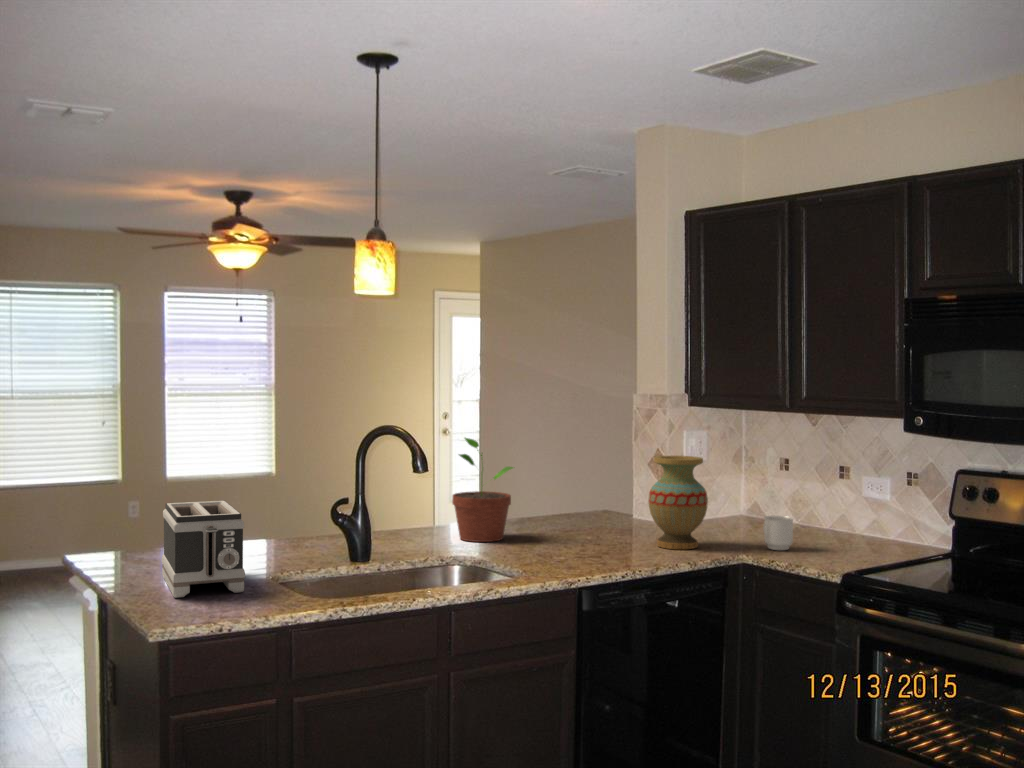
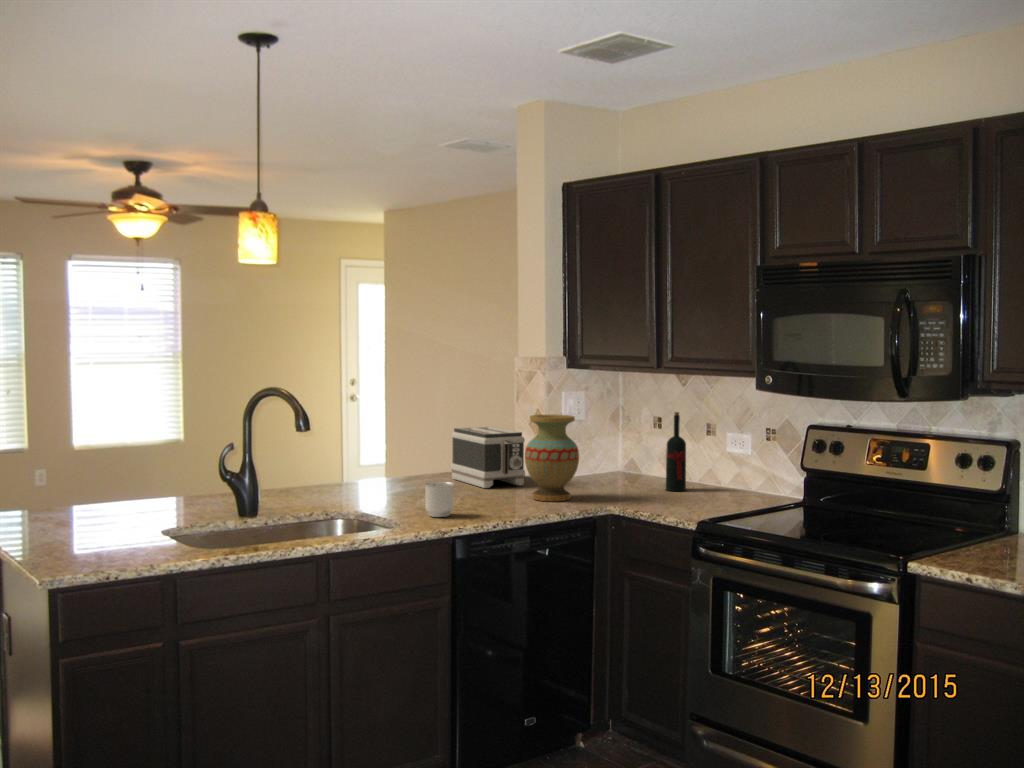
potted plant: present [452,438,513,542] -> none [340,399,399,498]
wine bottle: none [799,454,822,540] -> present [666,412,686,491]
toaster: present [162,501,245,598] -> present [451,427,525,488]
mug: present [763,516,793,550] -> present [425,482,454,517]

